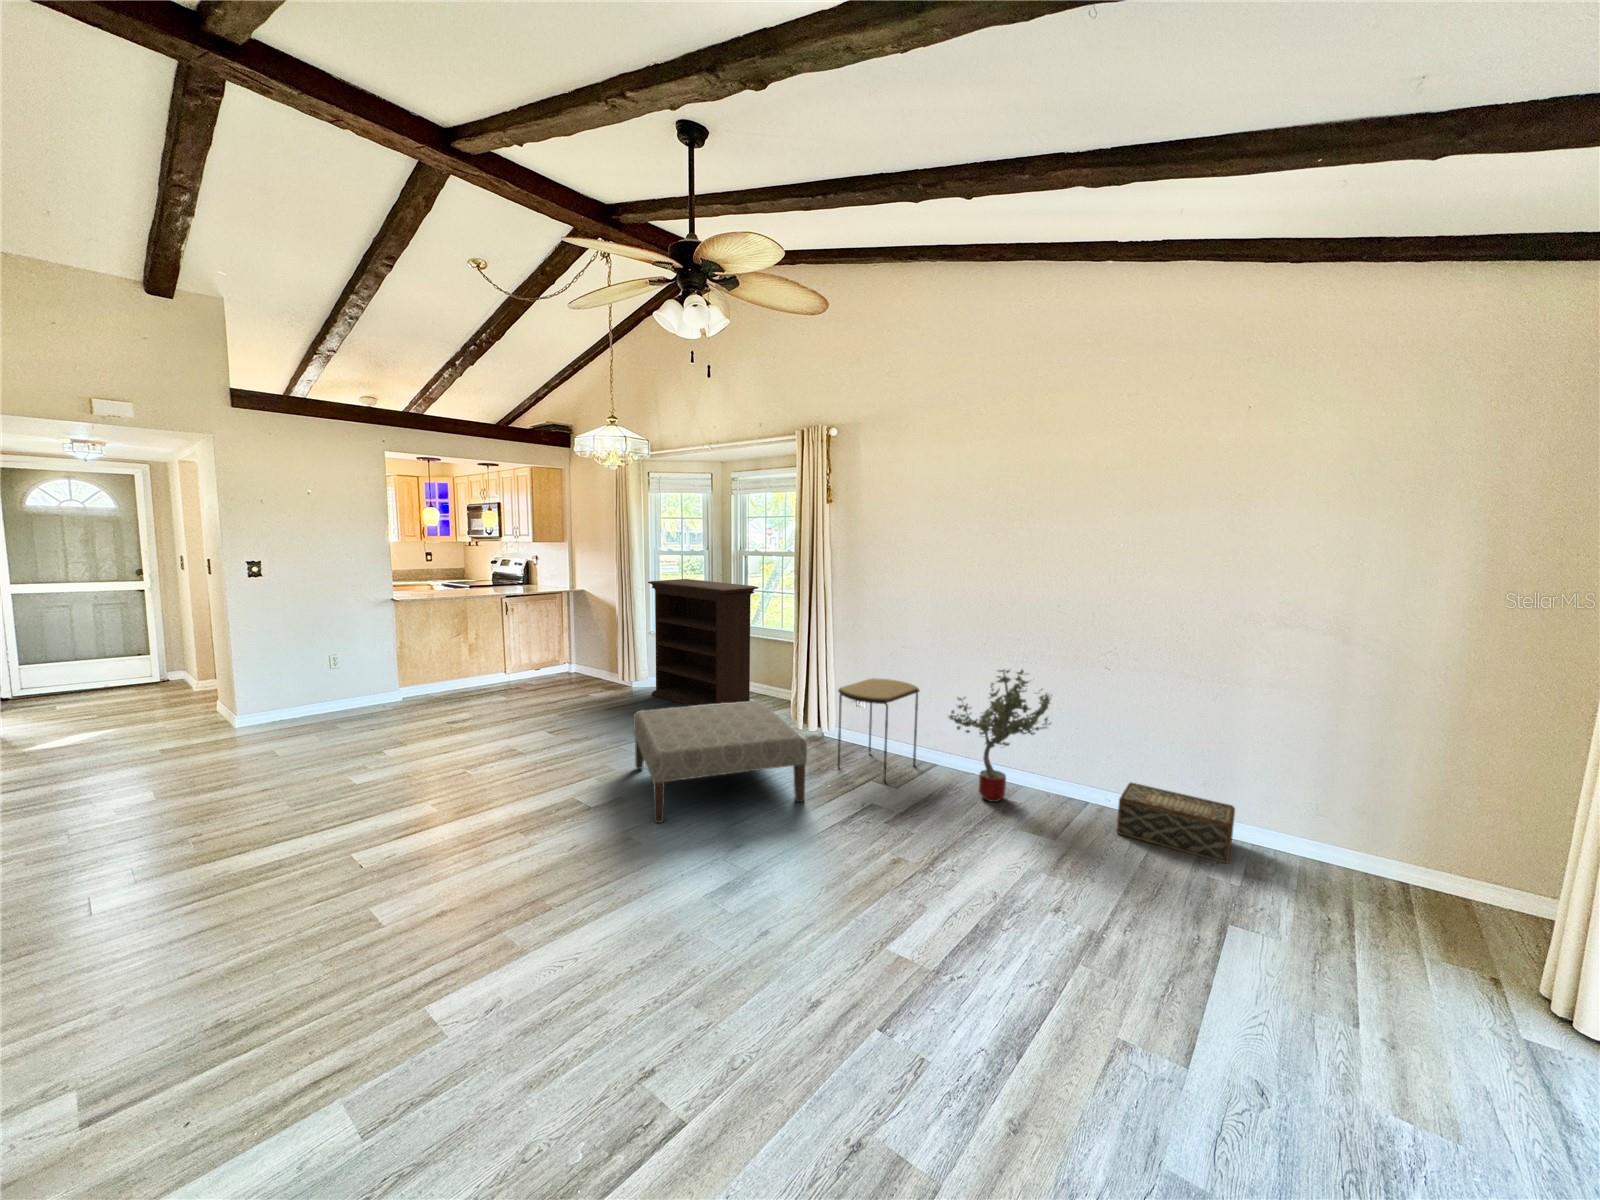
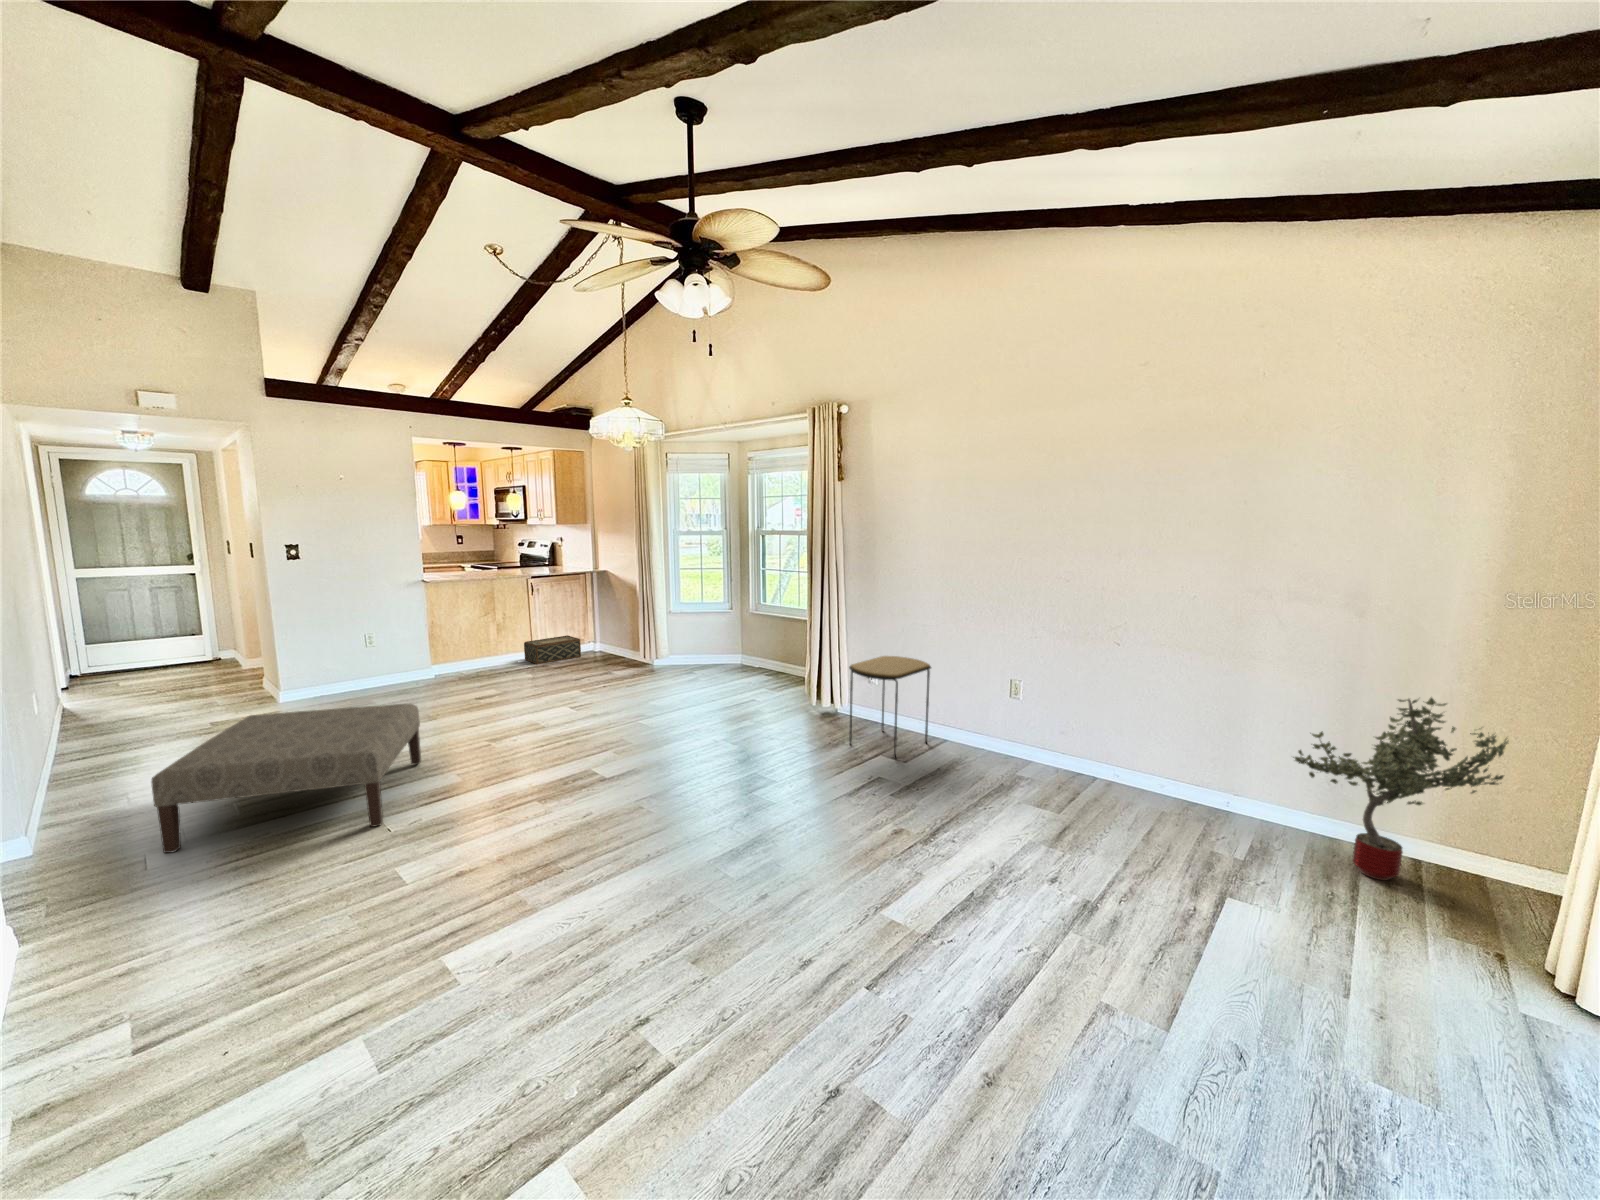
bookshelf: present [648,579,758,706] -> none [667,559,775,693]
potted tree: present [949,670,1051,802] -> present [1293,698,1508,880]
ottoman: present [633,701,807,823] -> present [151,704,421,853]
woven basket: present [1117,783,1235,863] -> present [524,635,581,664]

